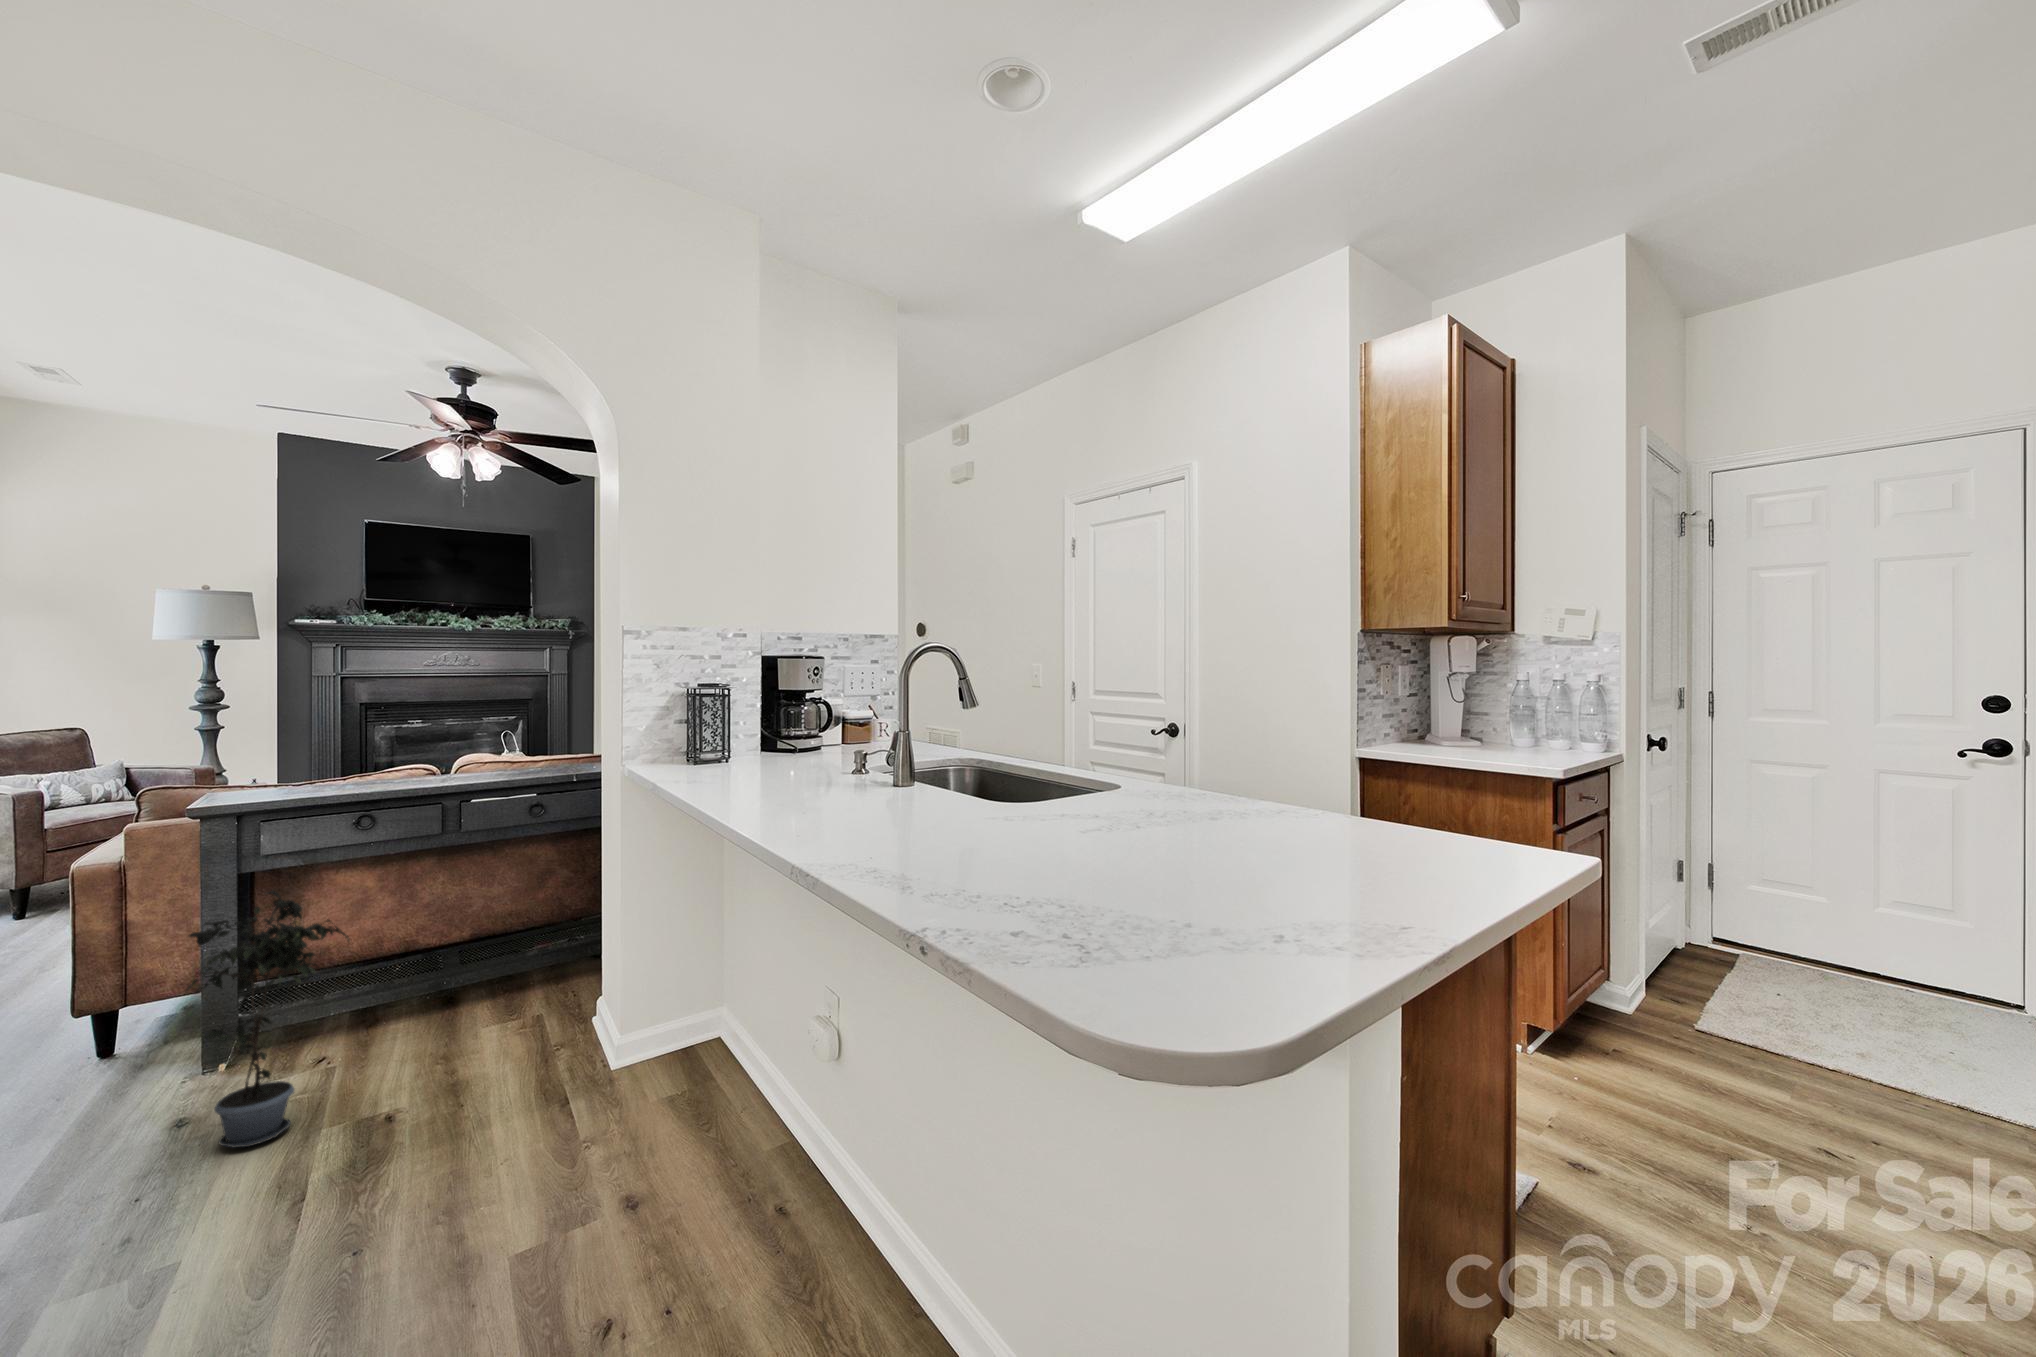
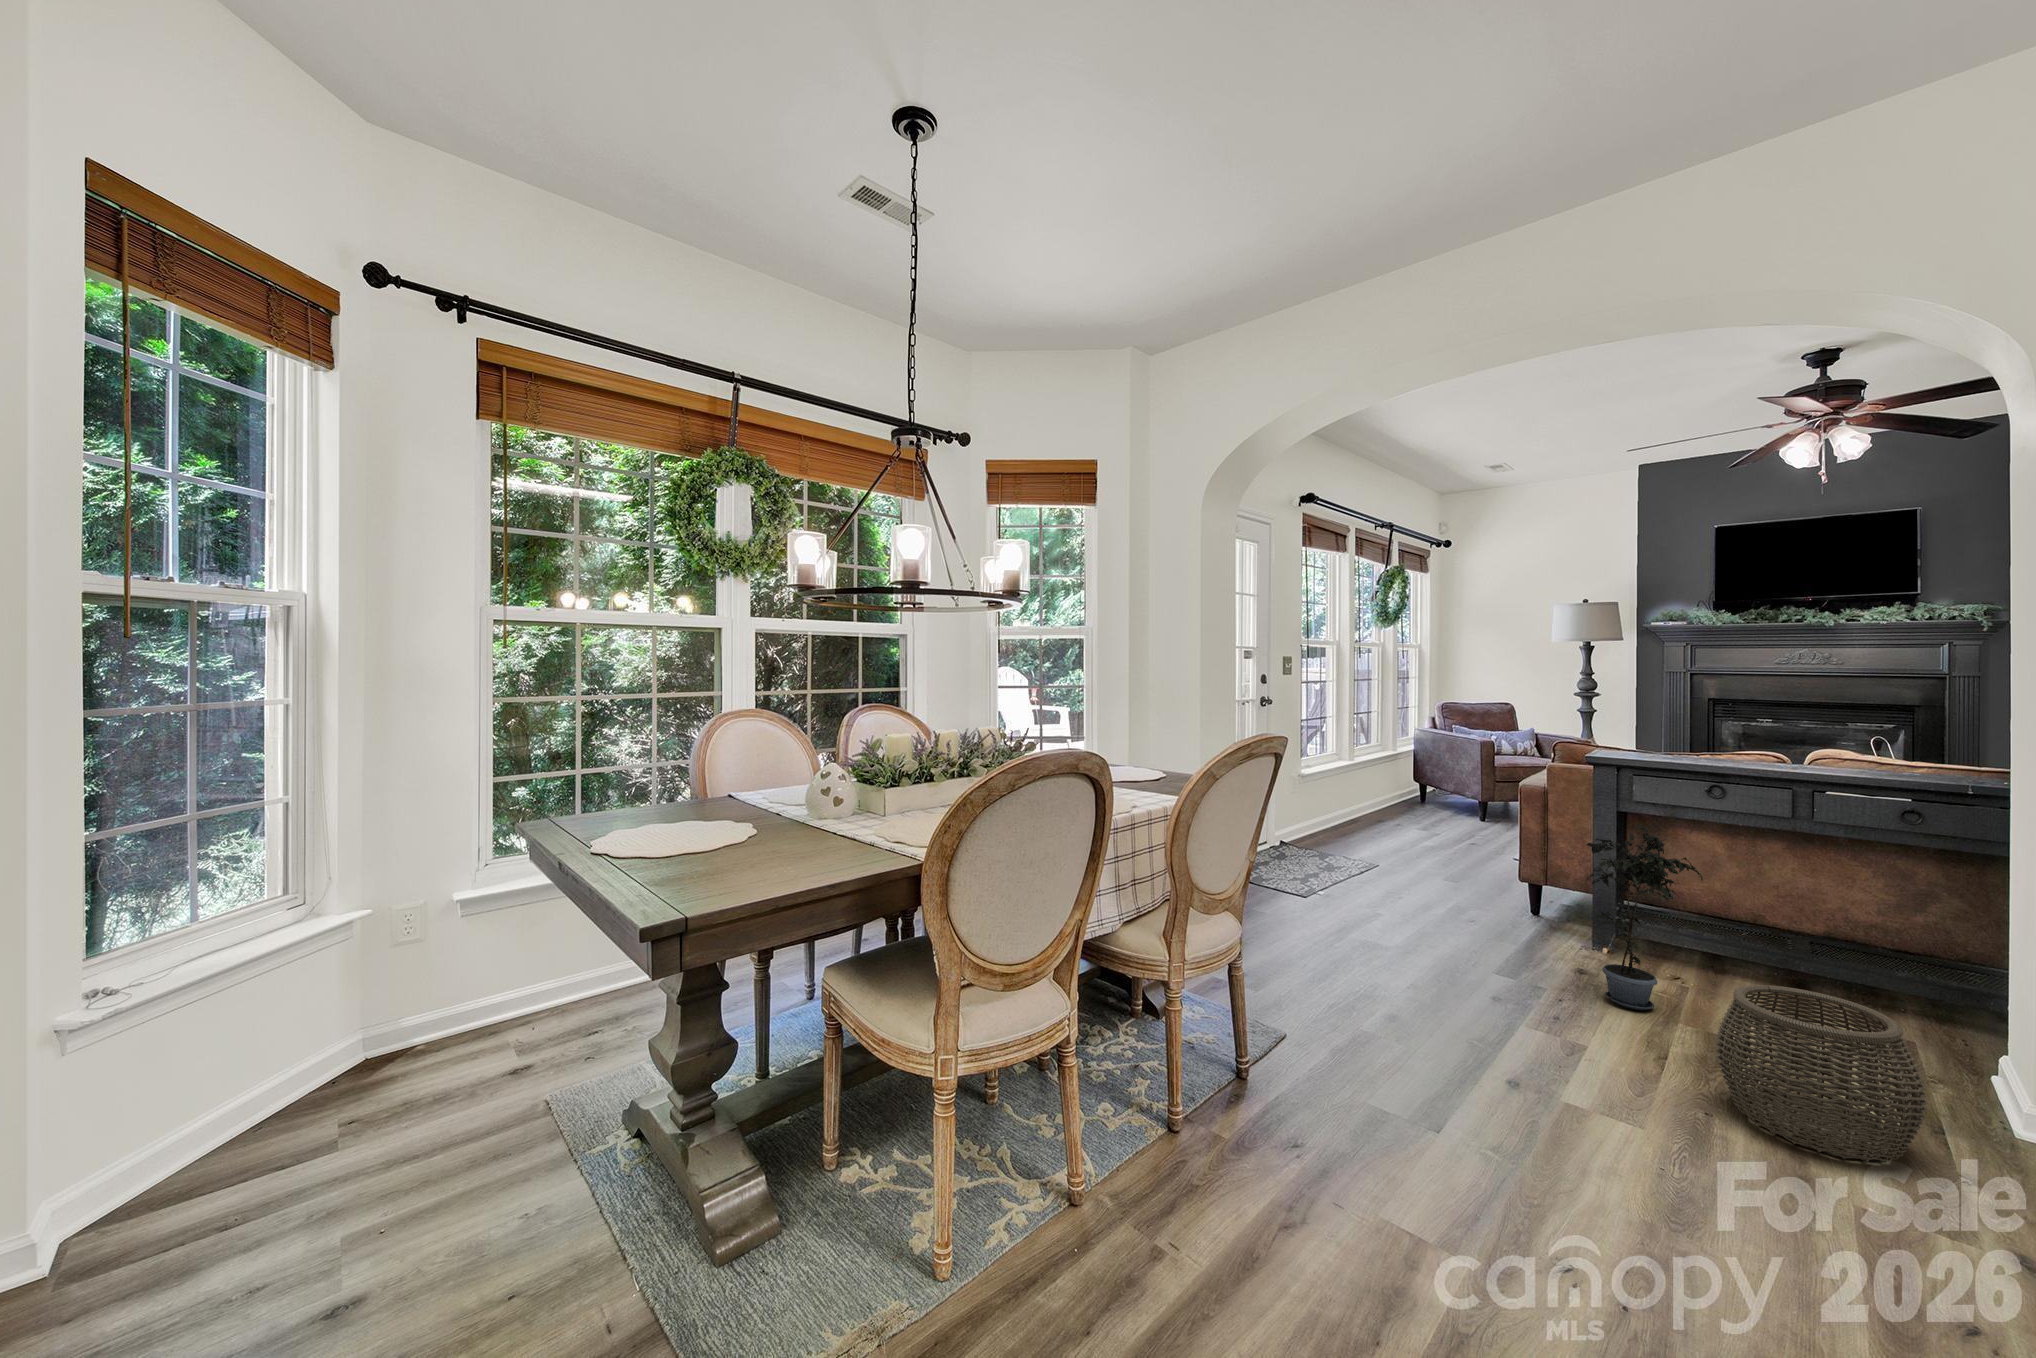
woven basket: none [365,1029,557,1228] -> present [1716,985,1927,1163]

